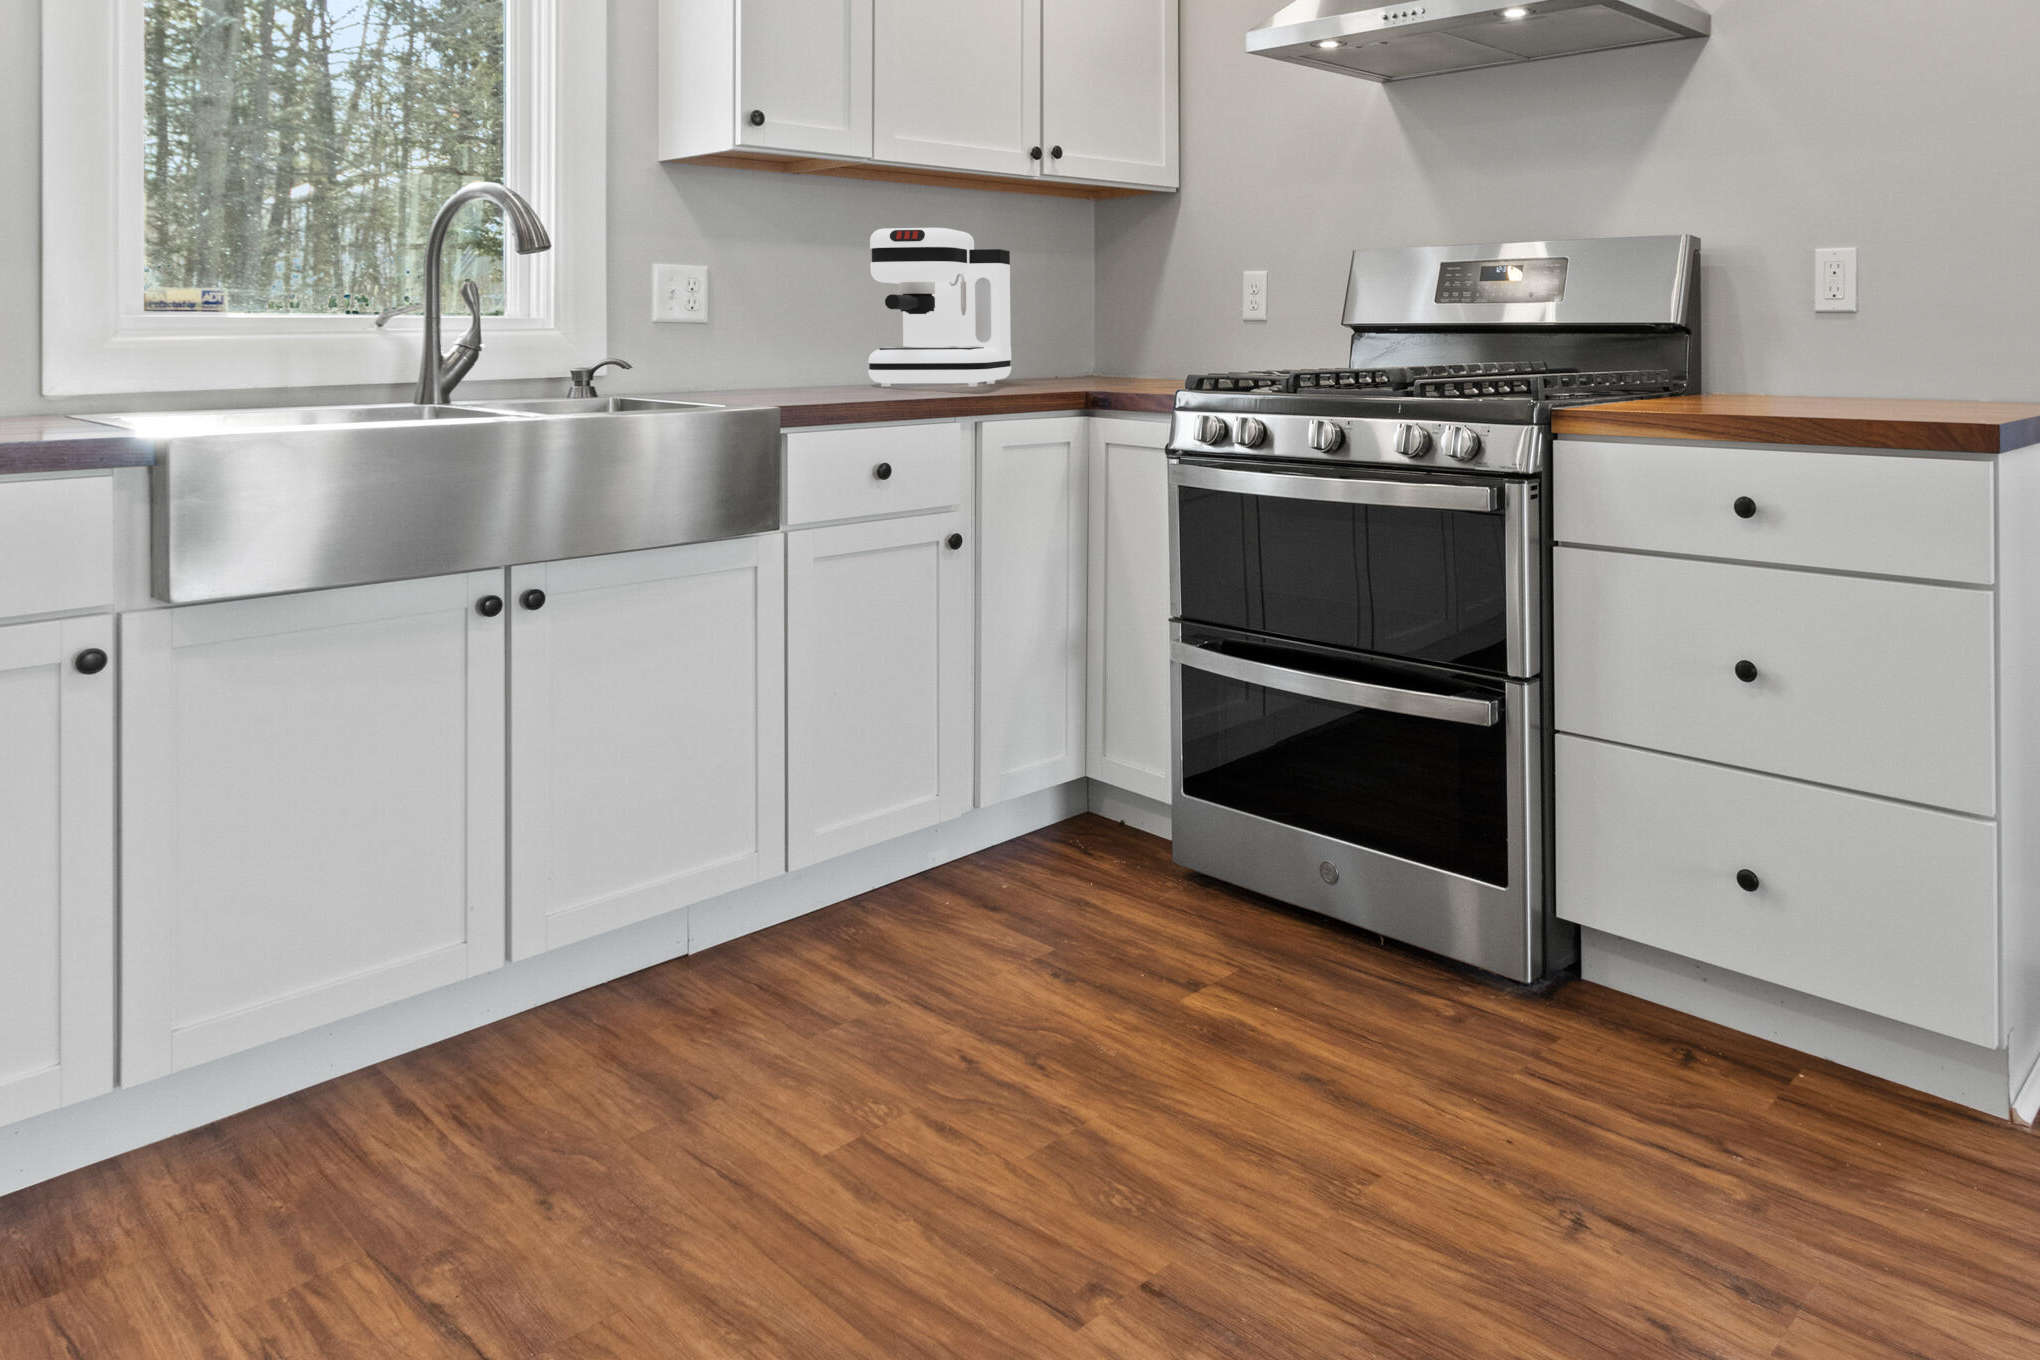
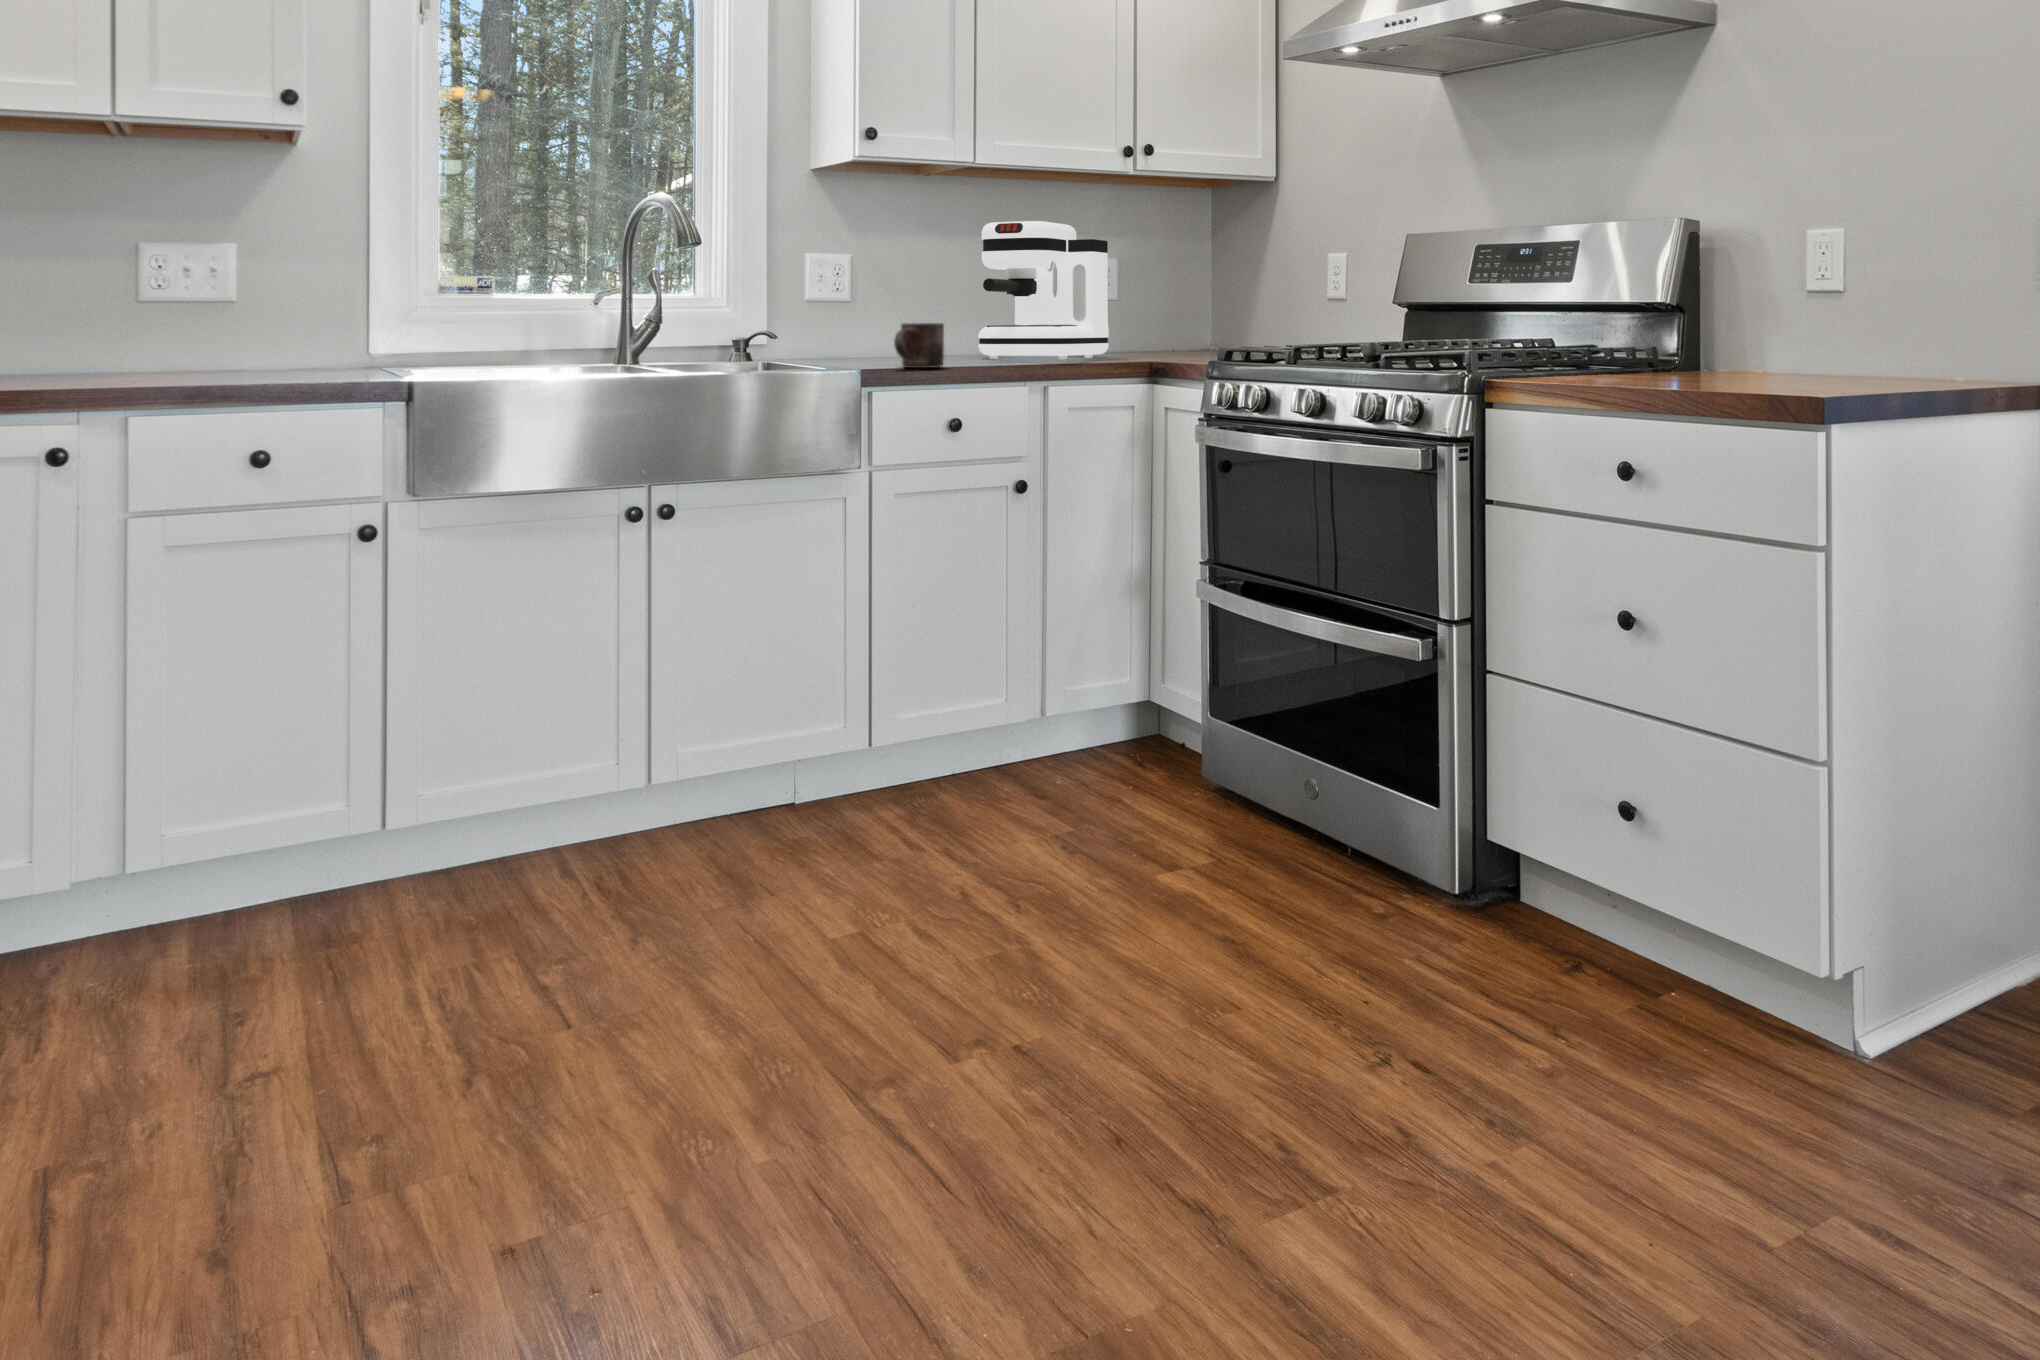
mug: none [801,348,853,402] -> present [894,323,944,368]

